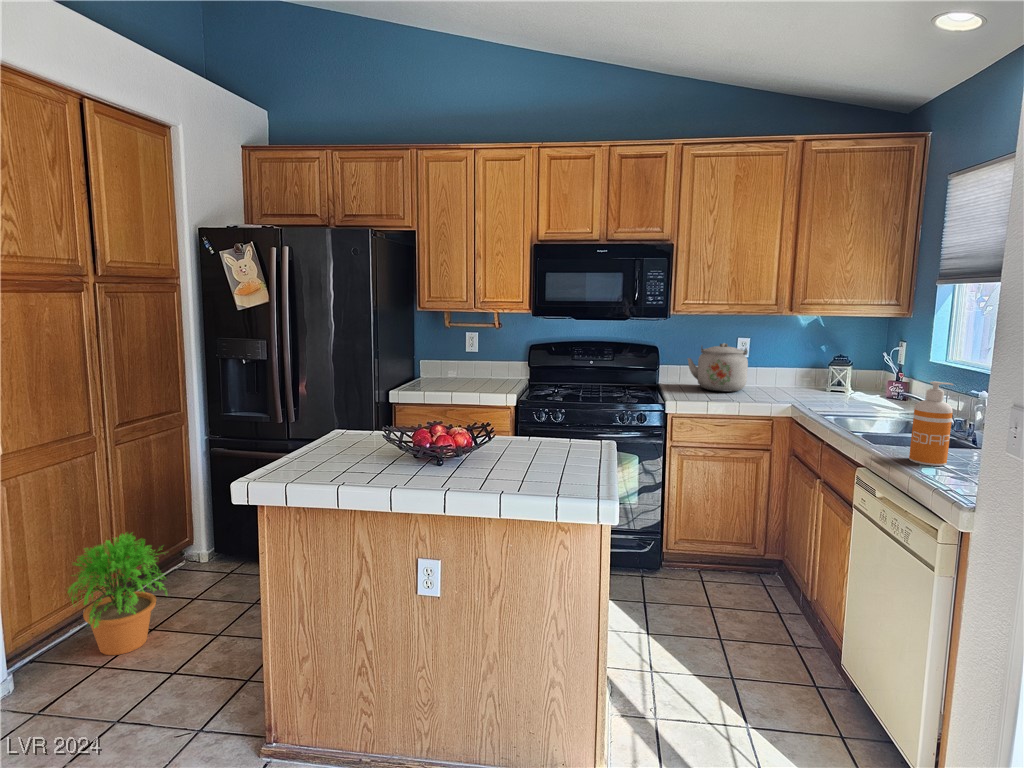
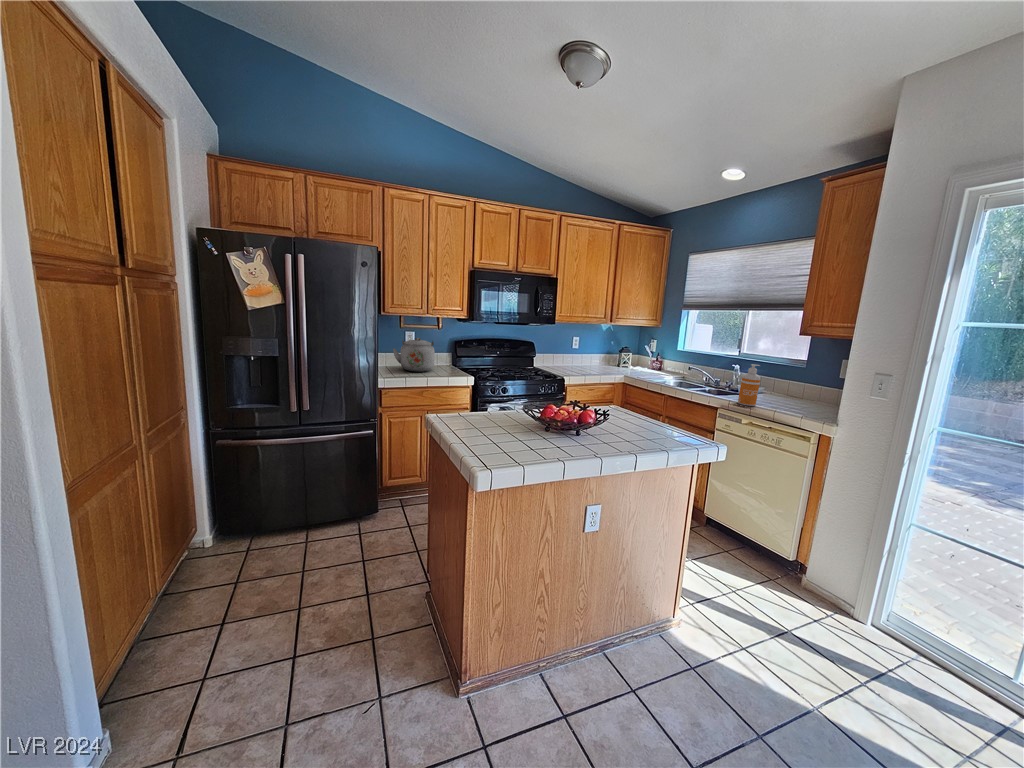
kettle: present [688,343,748,392] -> present [393,338,435,372]
potted plant: present [68,534,167,655] -> none [135,542,253,673]

